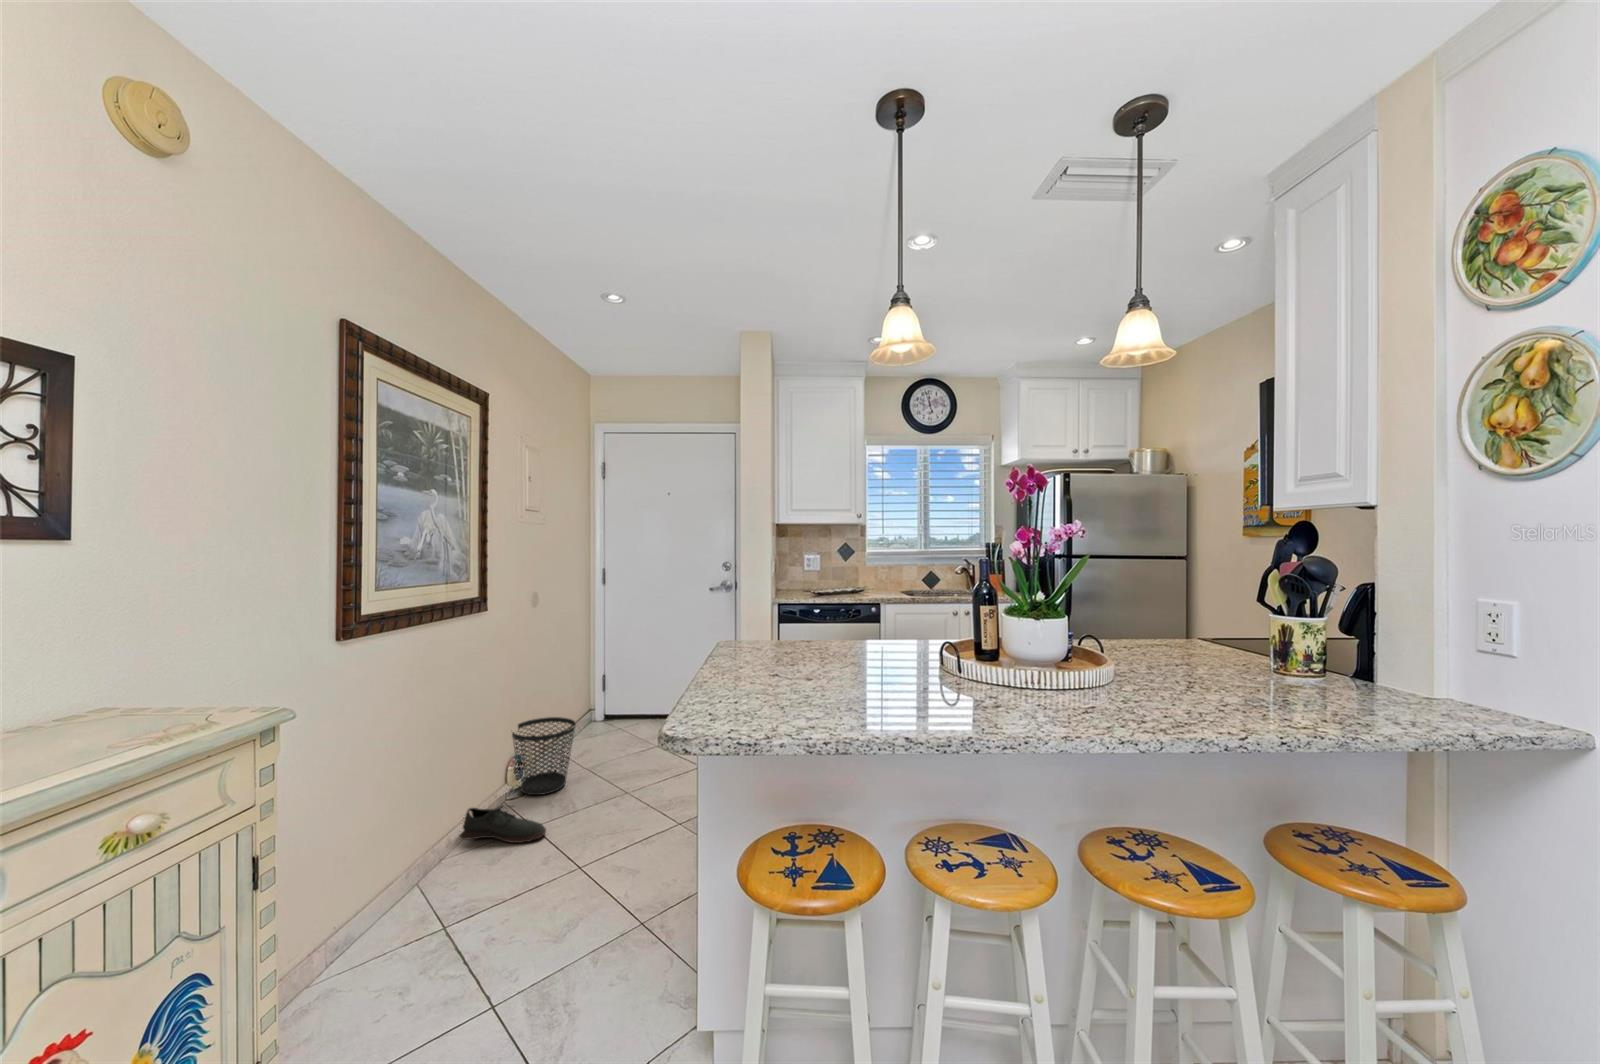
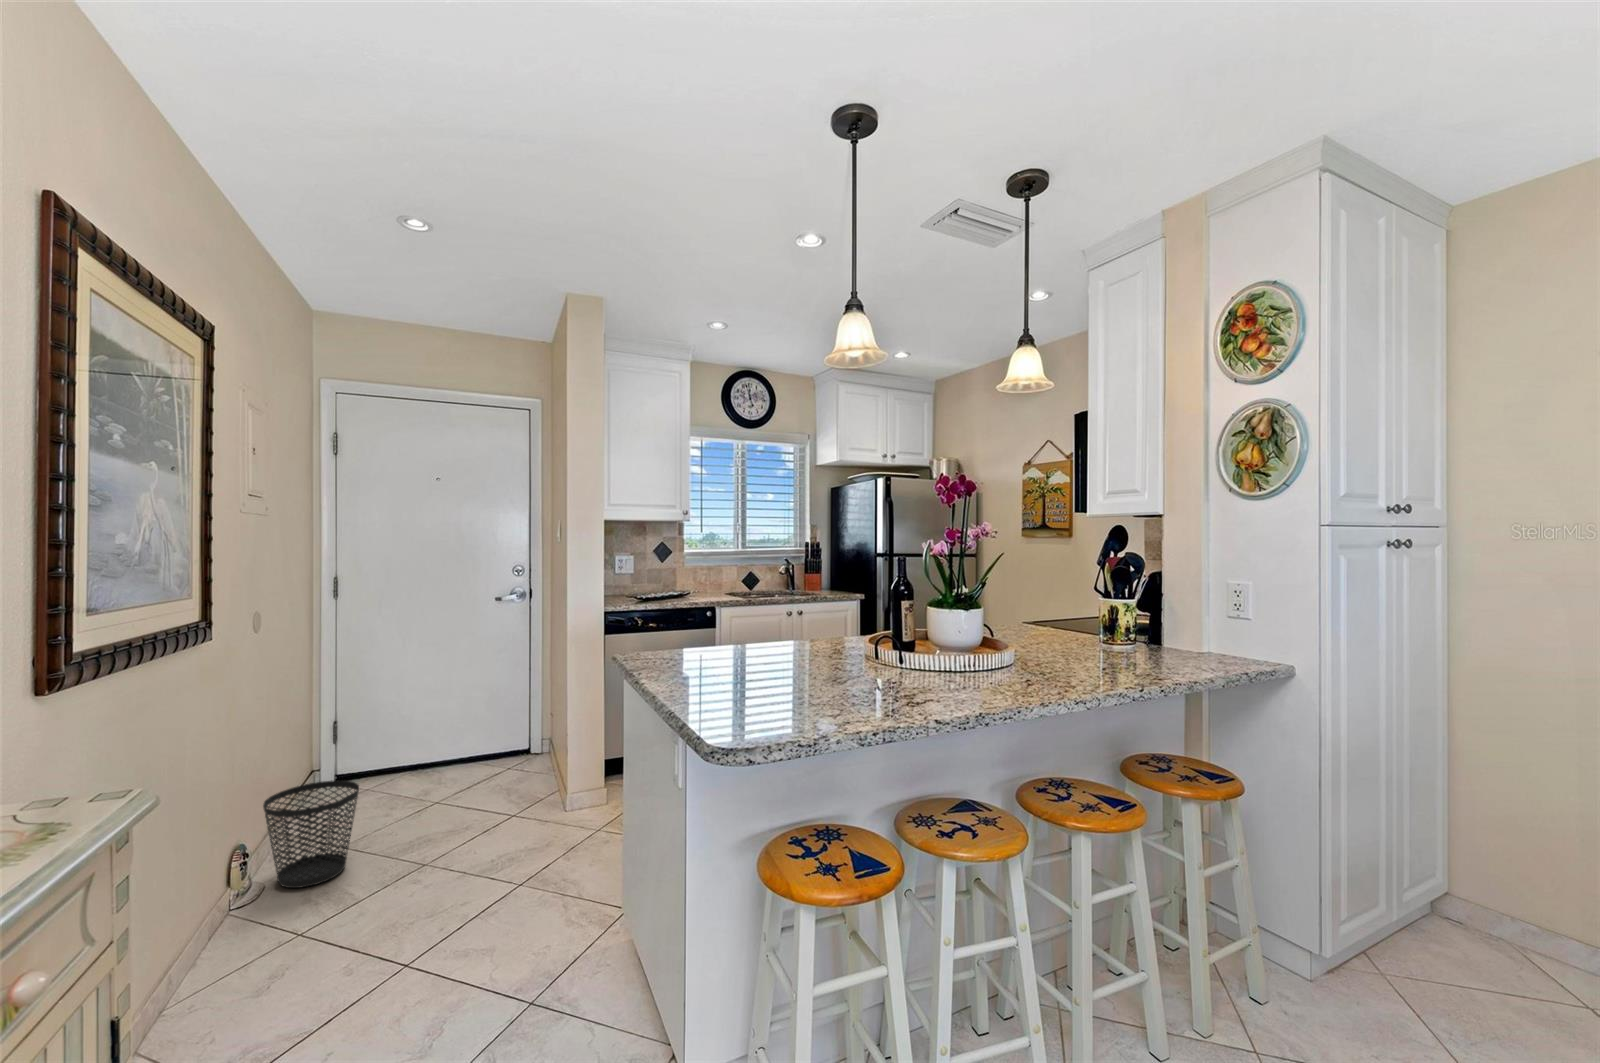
shoe: present [459,806,546,843] -> none [216,902,355,961]

